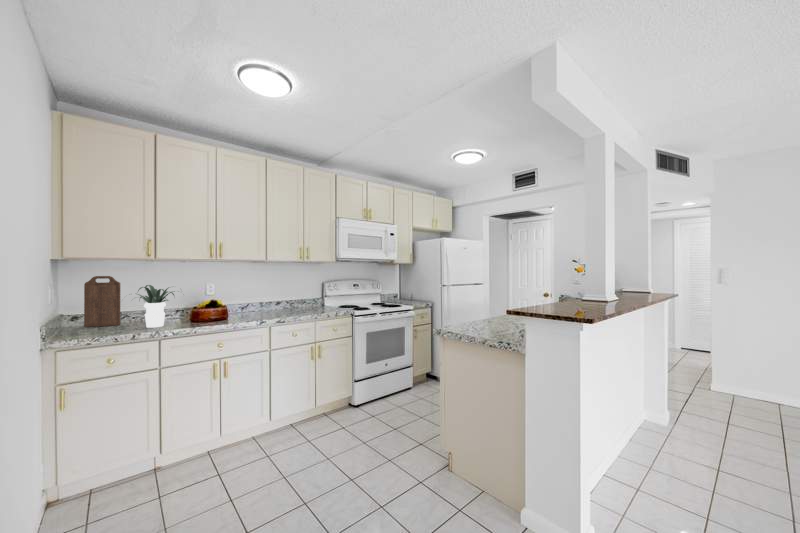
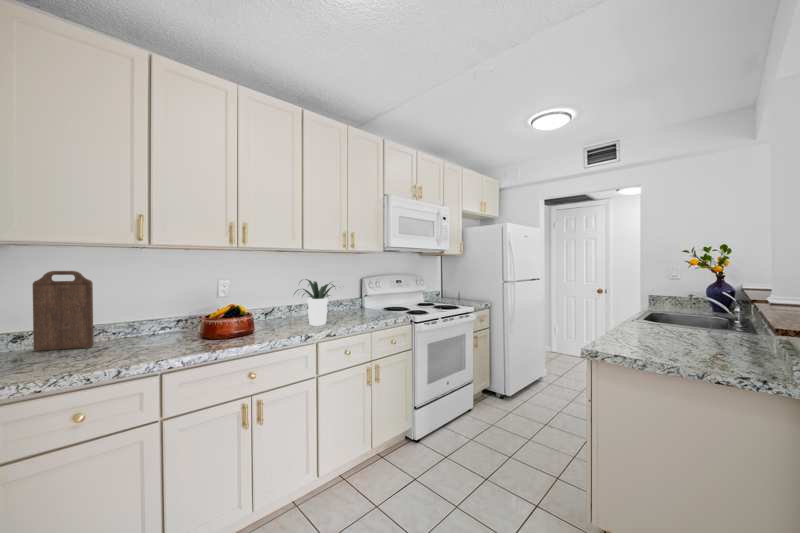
potted plant: present [138,285,175,328] -> present [294,279,335,325]

